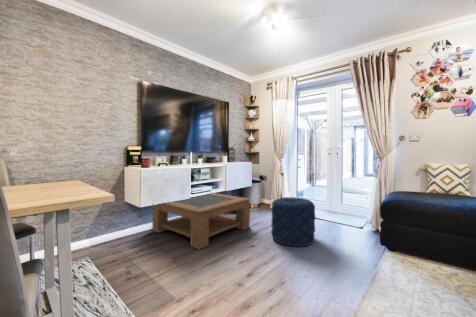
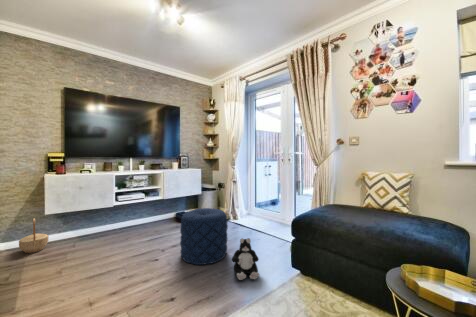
coffee table: present [152,193,250,250] -> none [79,199,176,262]
basket: none [109,211,134,246] -> present [19,218,48,253]
plush toy: none [334,220,365,255] -> present [232,238,259,280]

